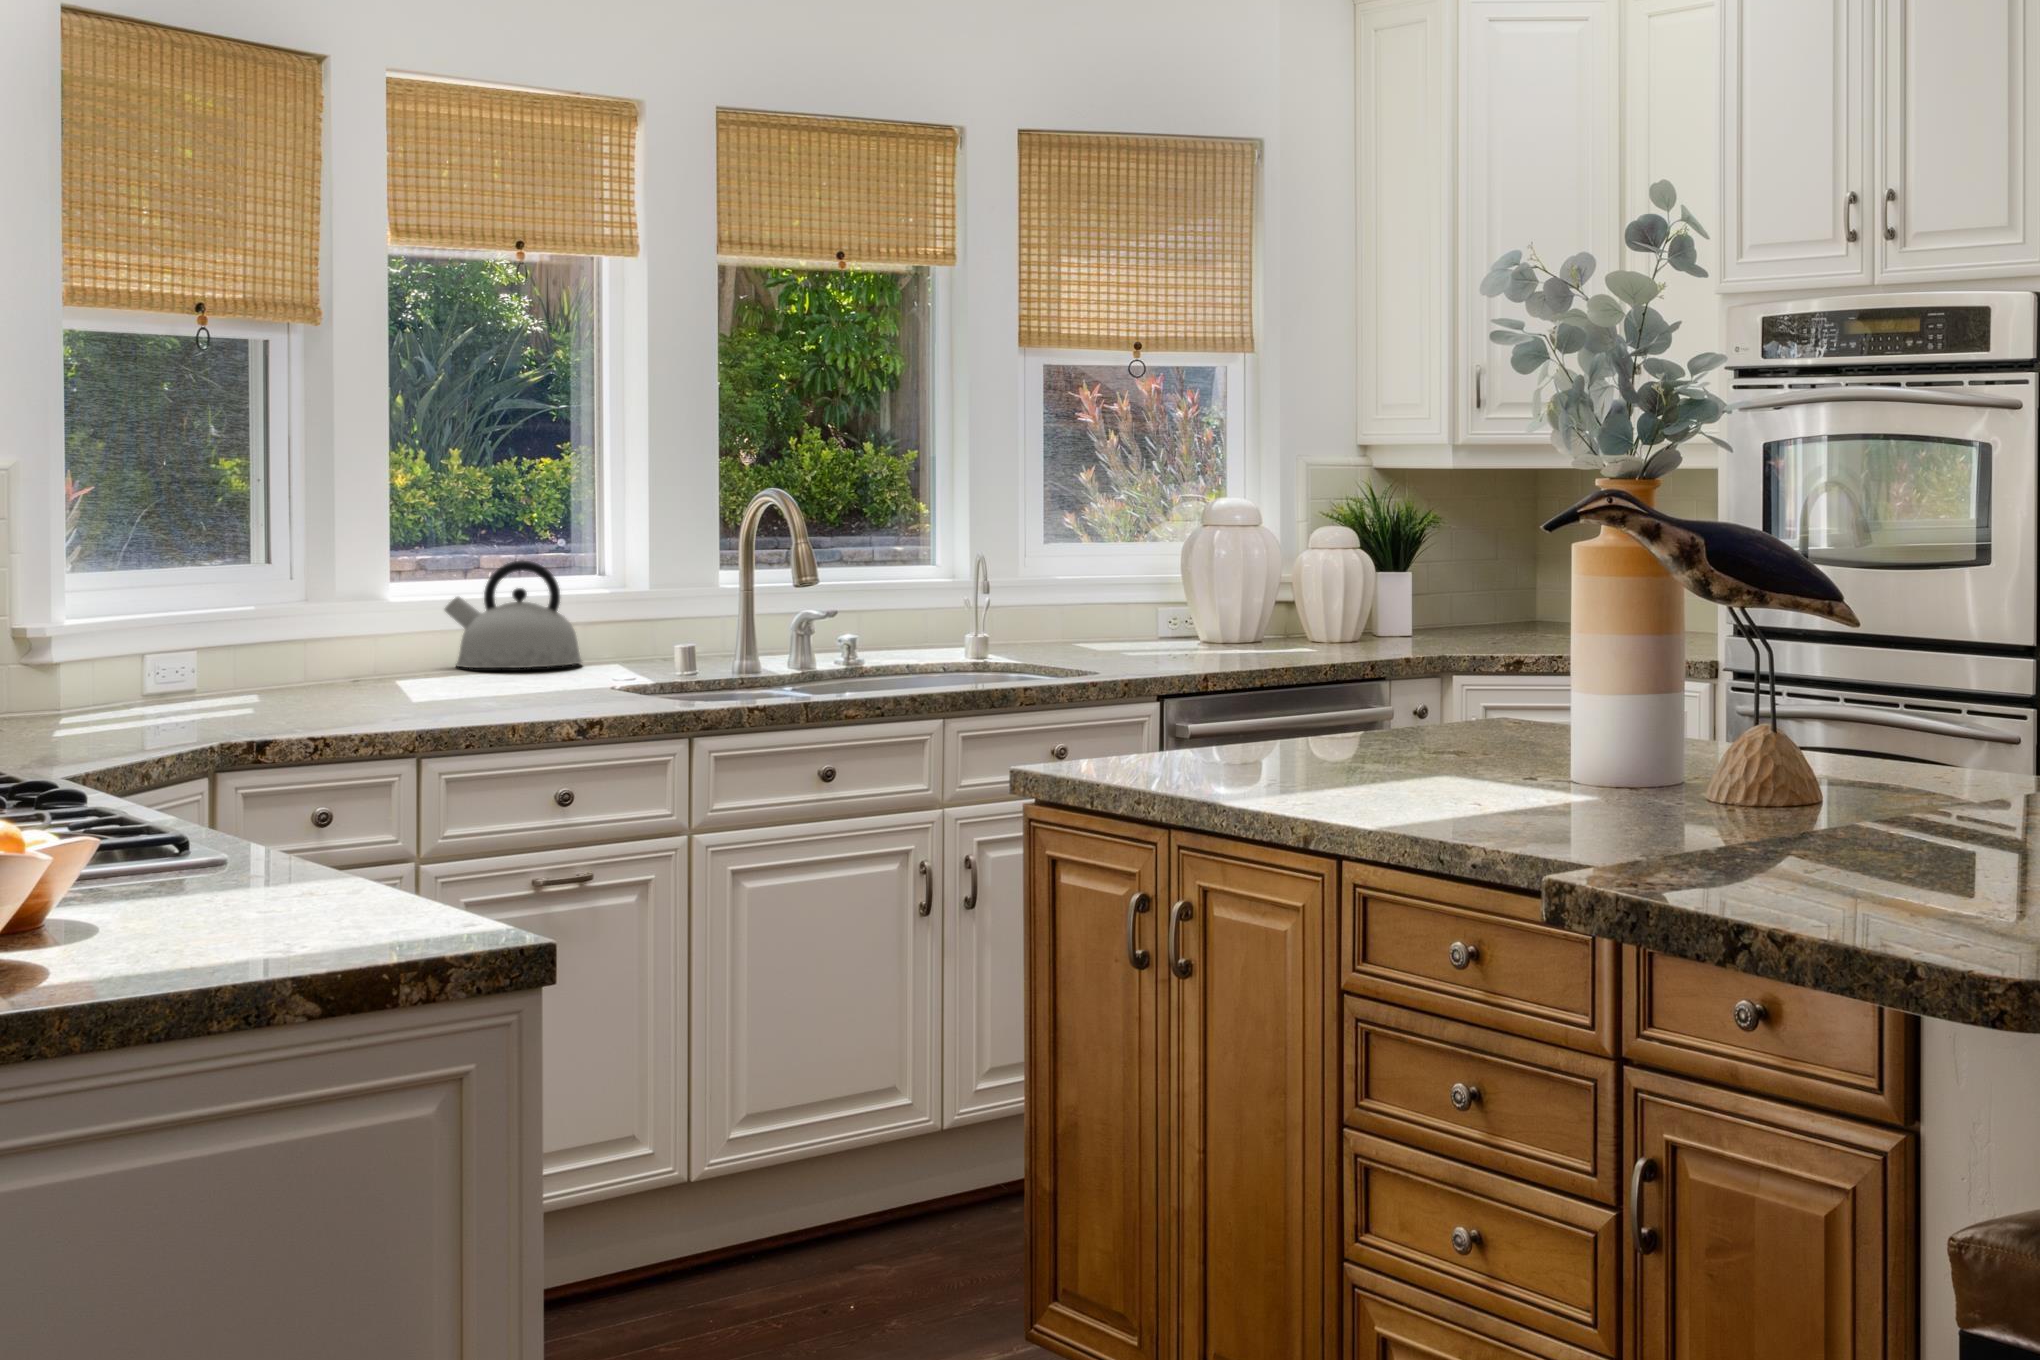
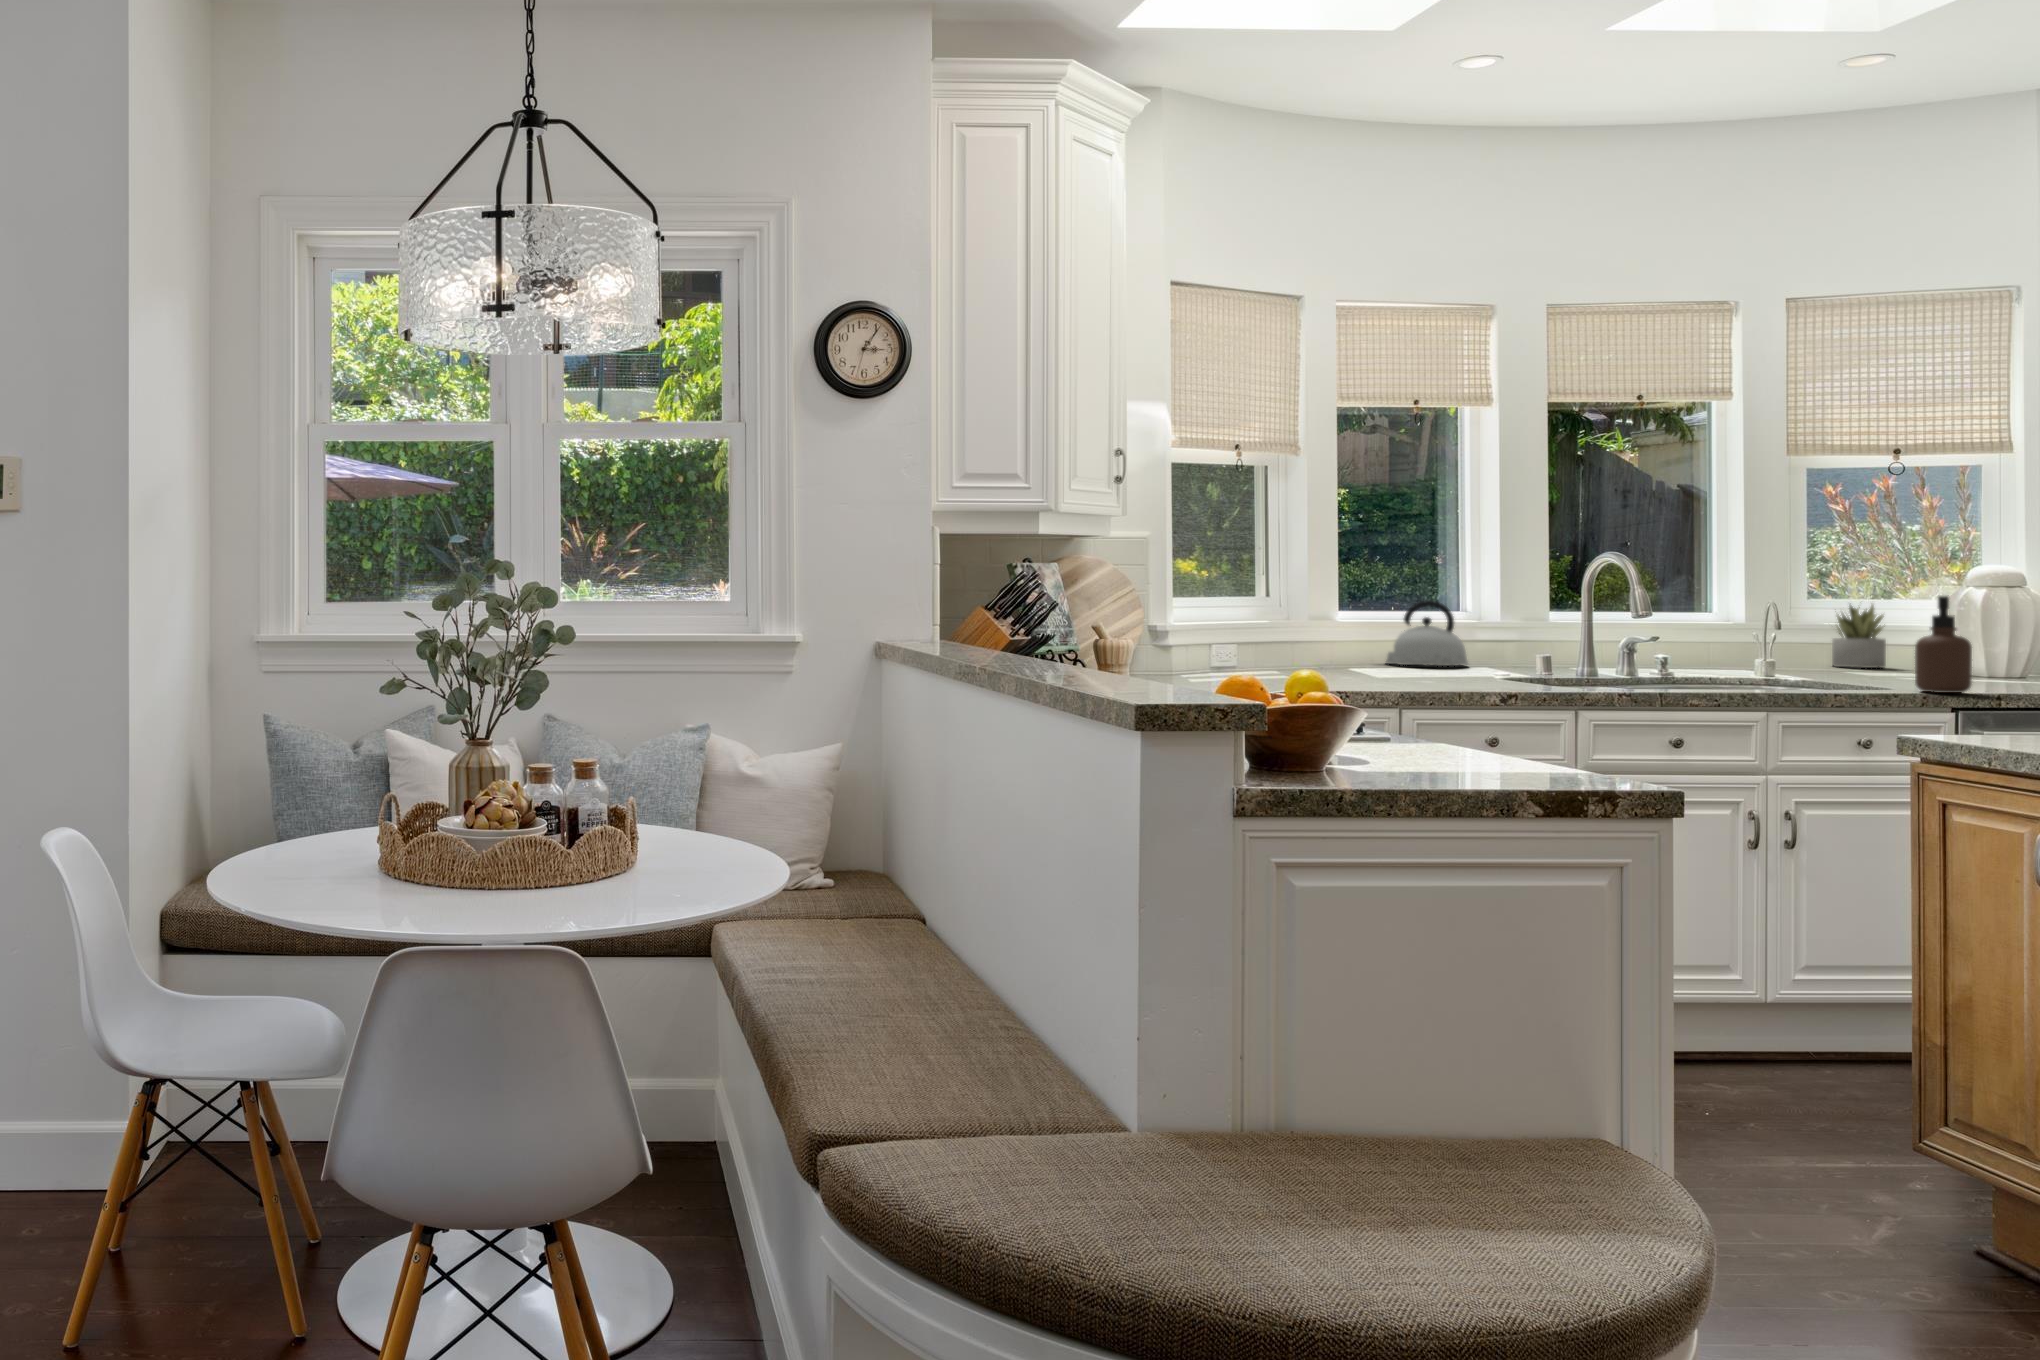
succulent plant: none [1055,548,1117,640] -> present [1832,605,1886,668]
soap dispenser: none [1118,549,1175,680] -> present [1915,596,1972,693]

